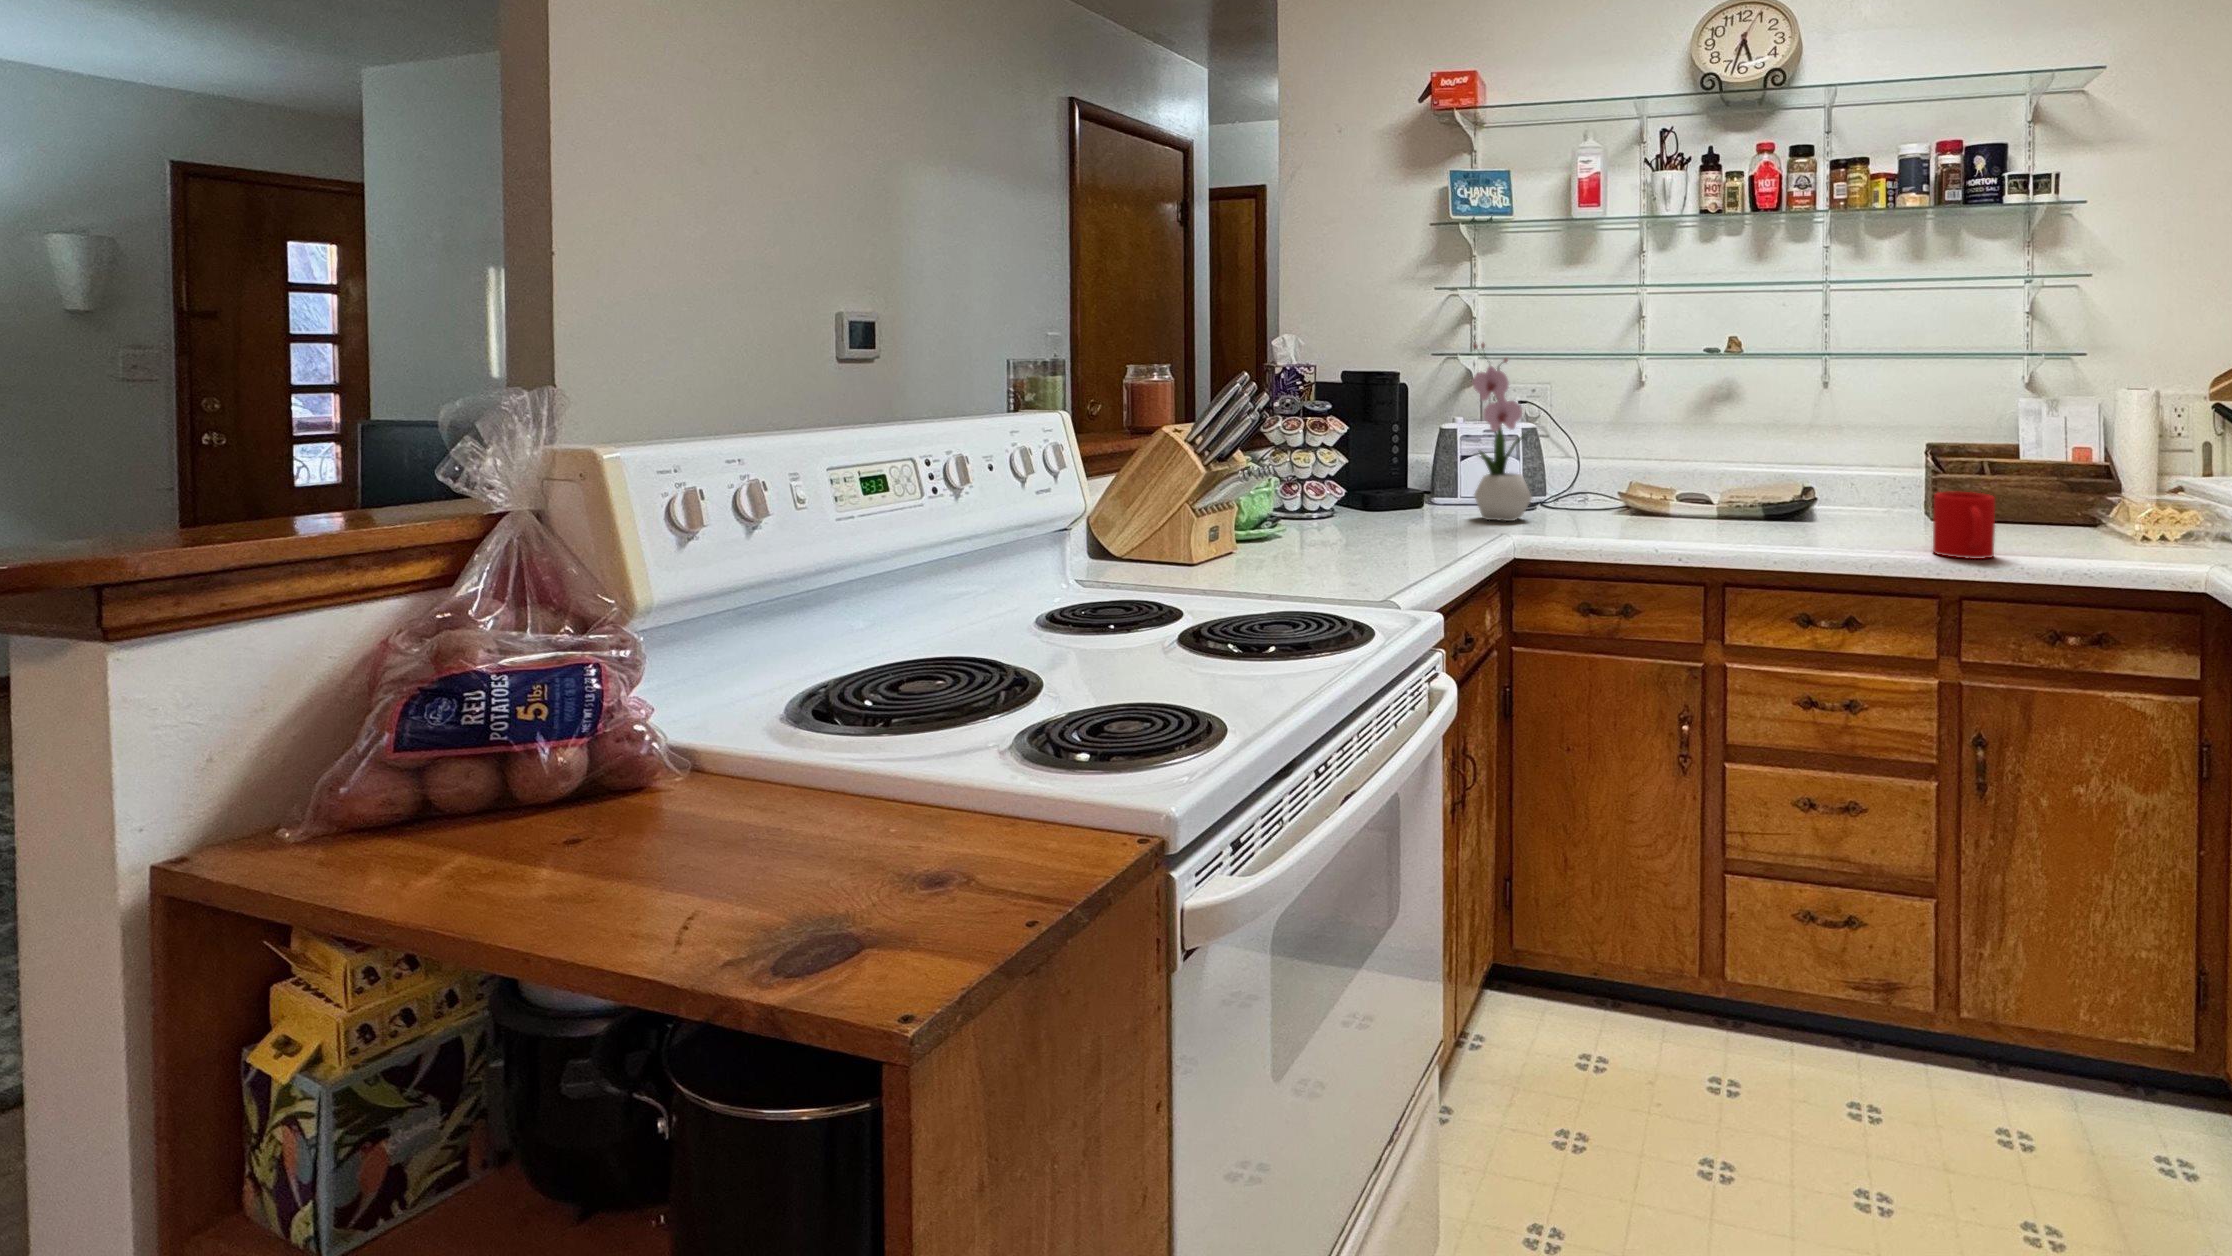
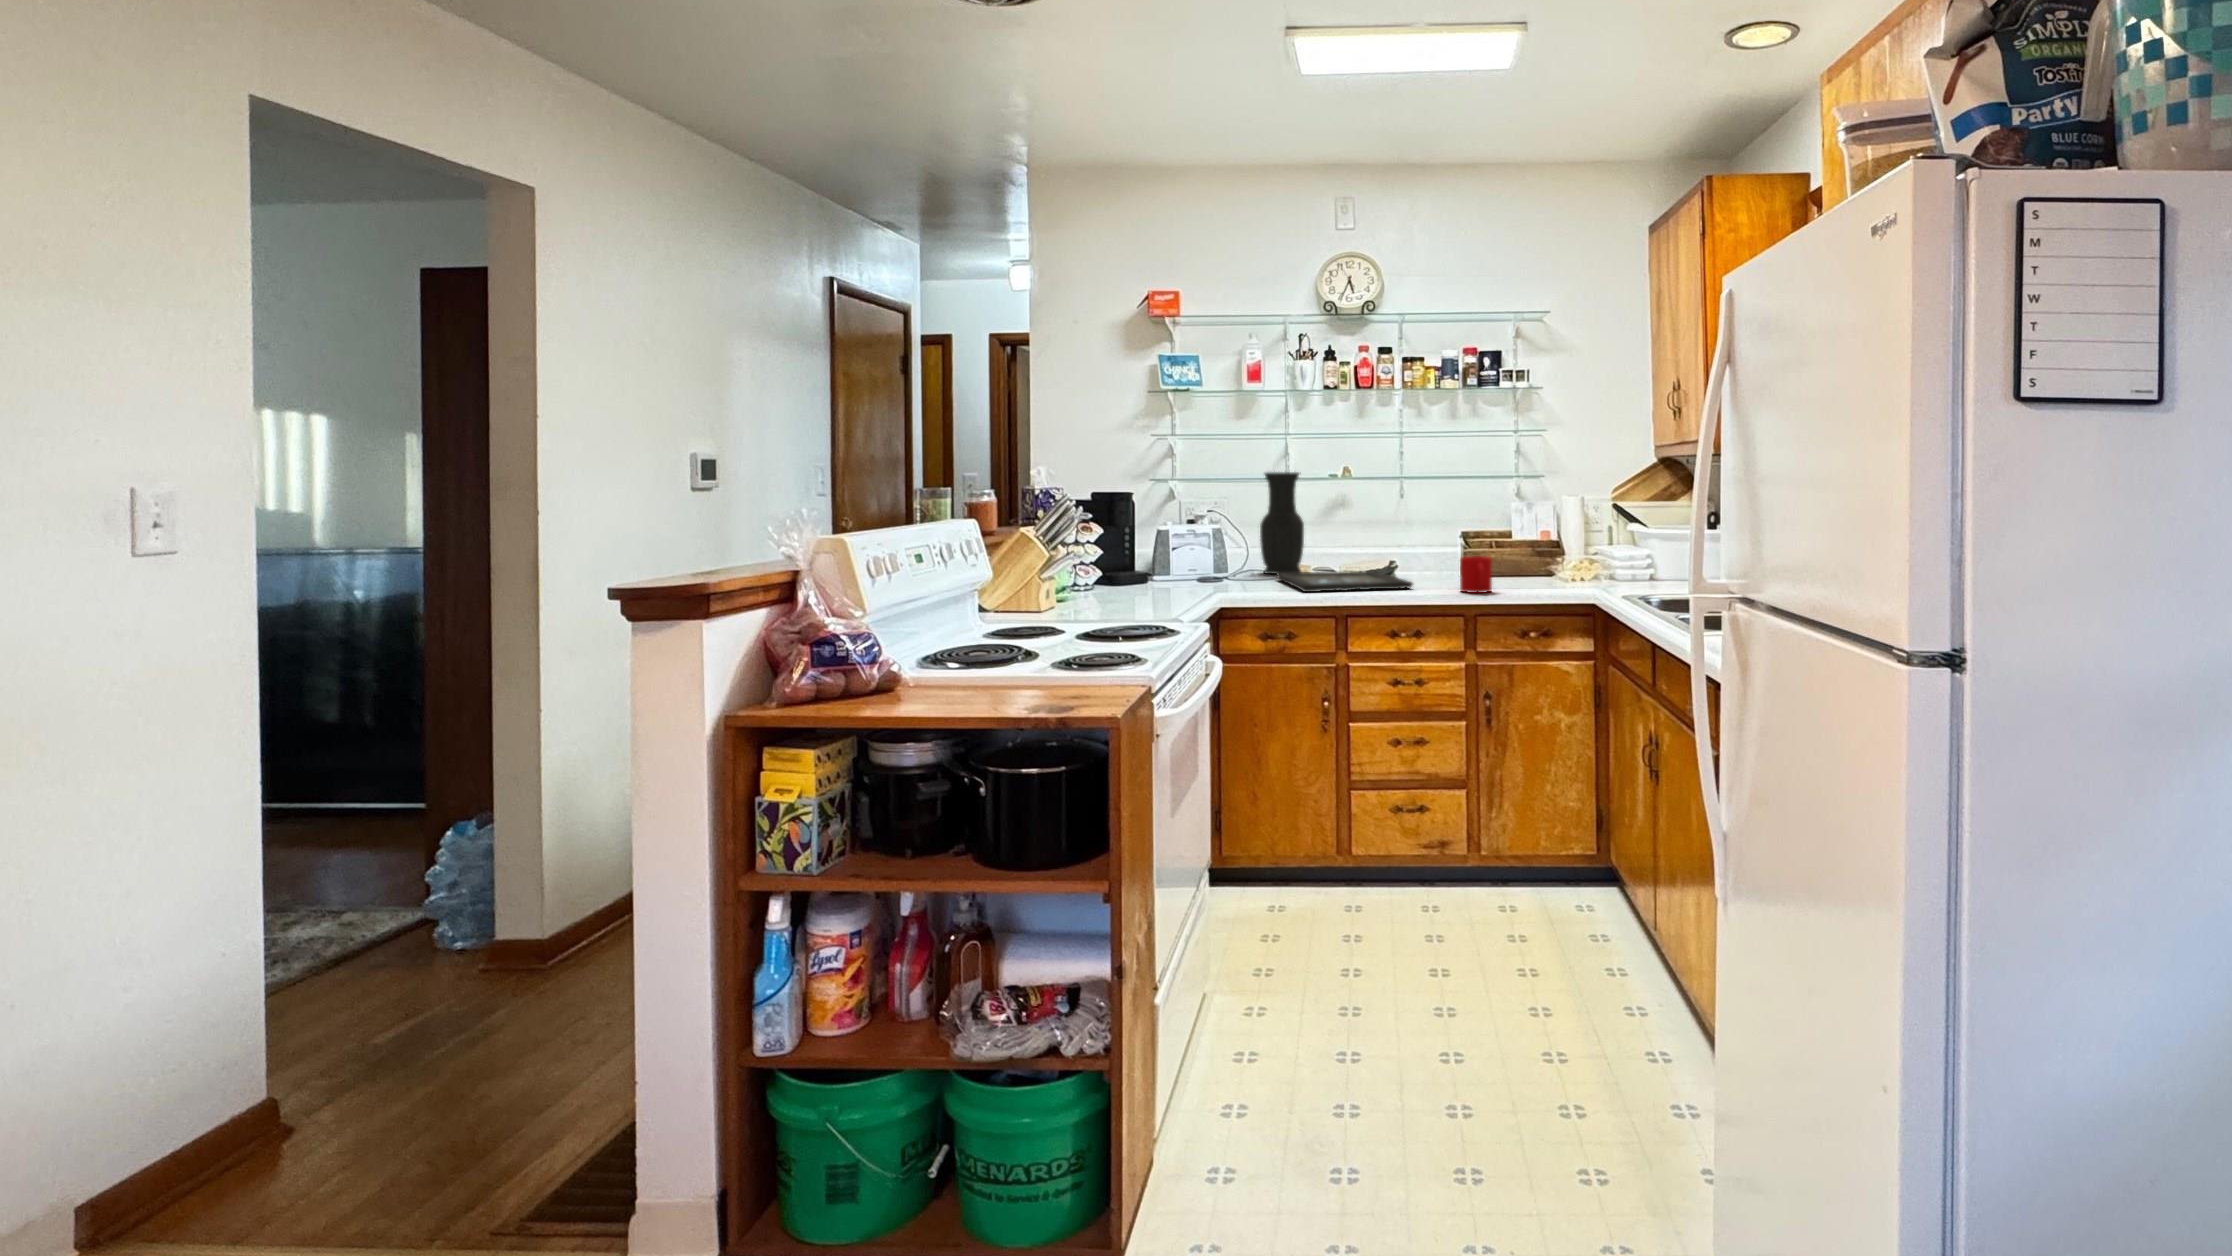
flower arrangement: present [1472,343,1532,521] -> none [1189,474,1228,587]
vase: none [1595,344,1664,500] -> present [1260,472,1304,574]
tray: none [1615,500,1845,542] -> present [1276,572,1413,592]

